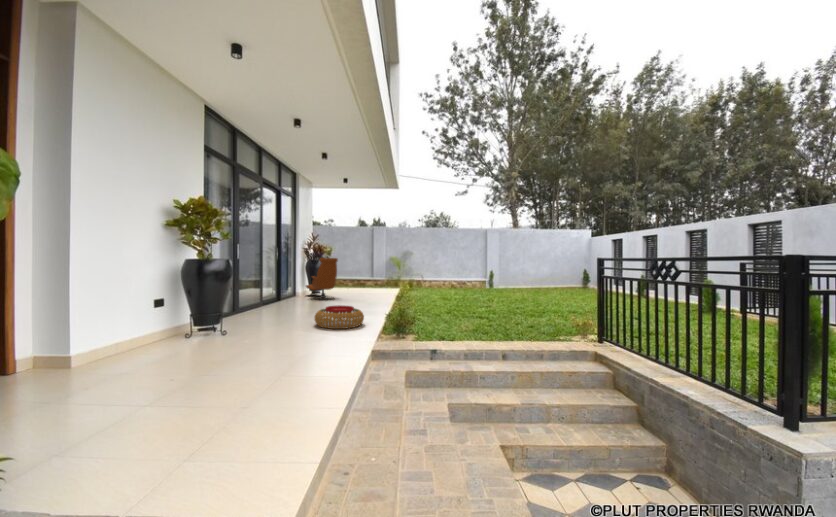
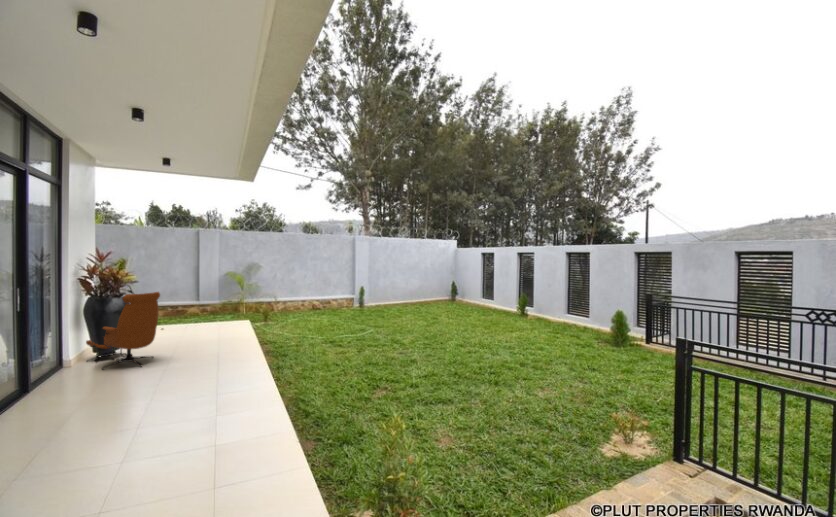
pouf: present [315,305,364,329] -> none [153,404,266,475]

